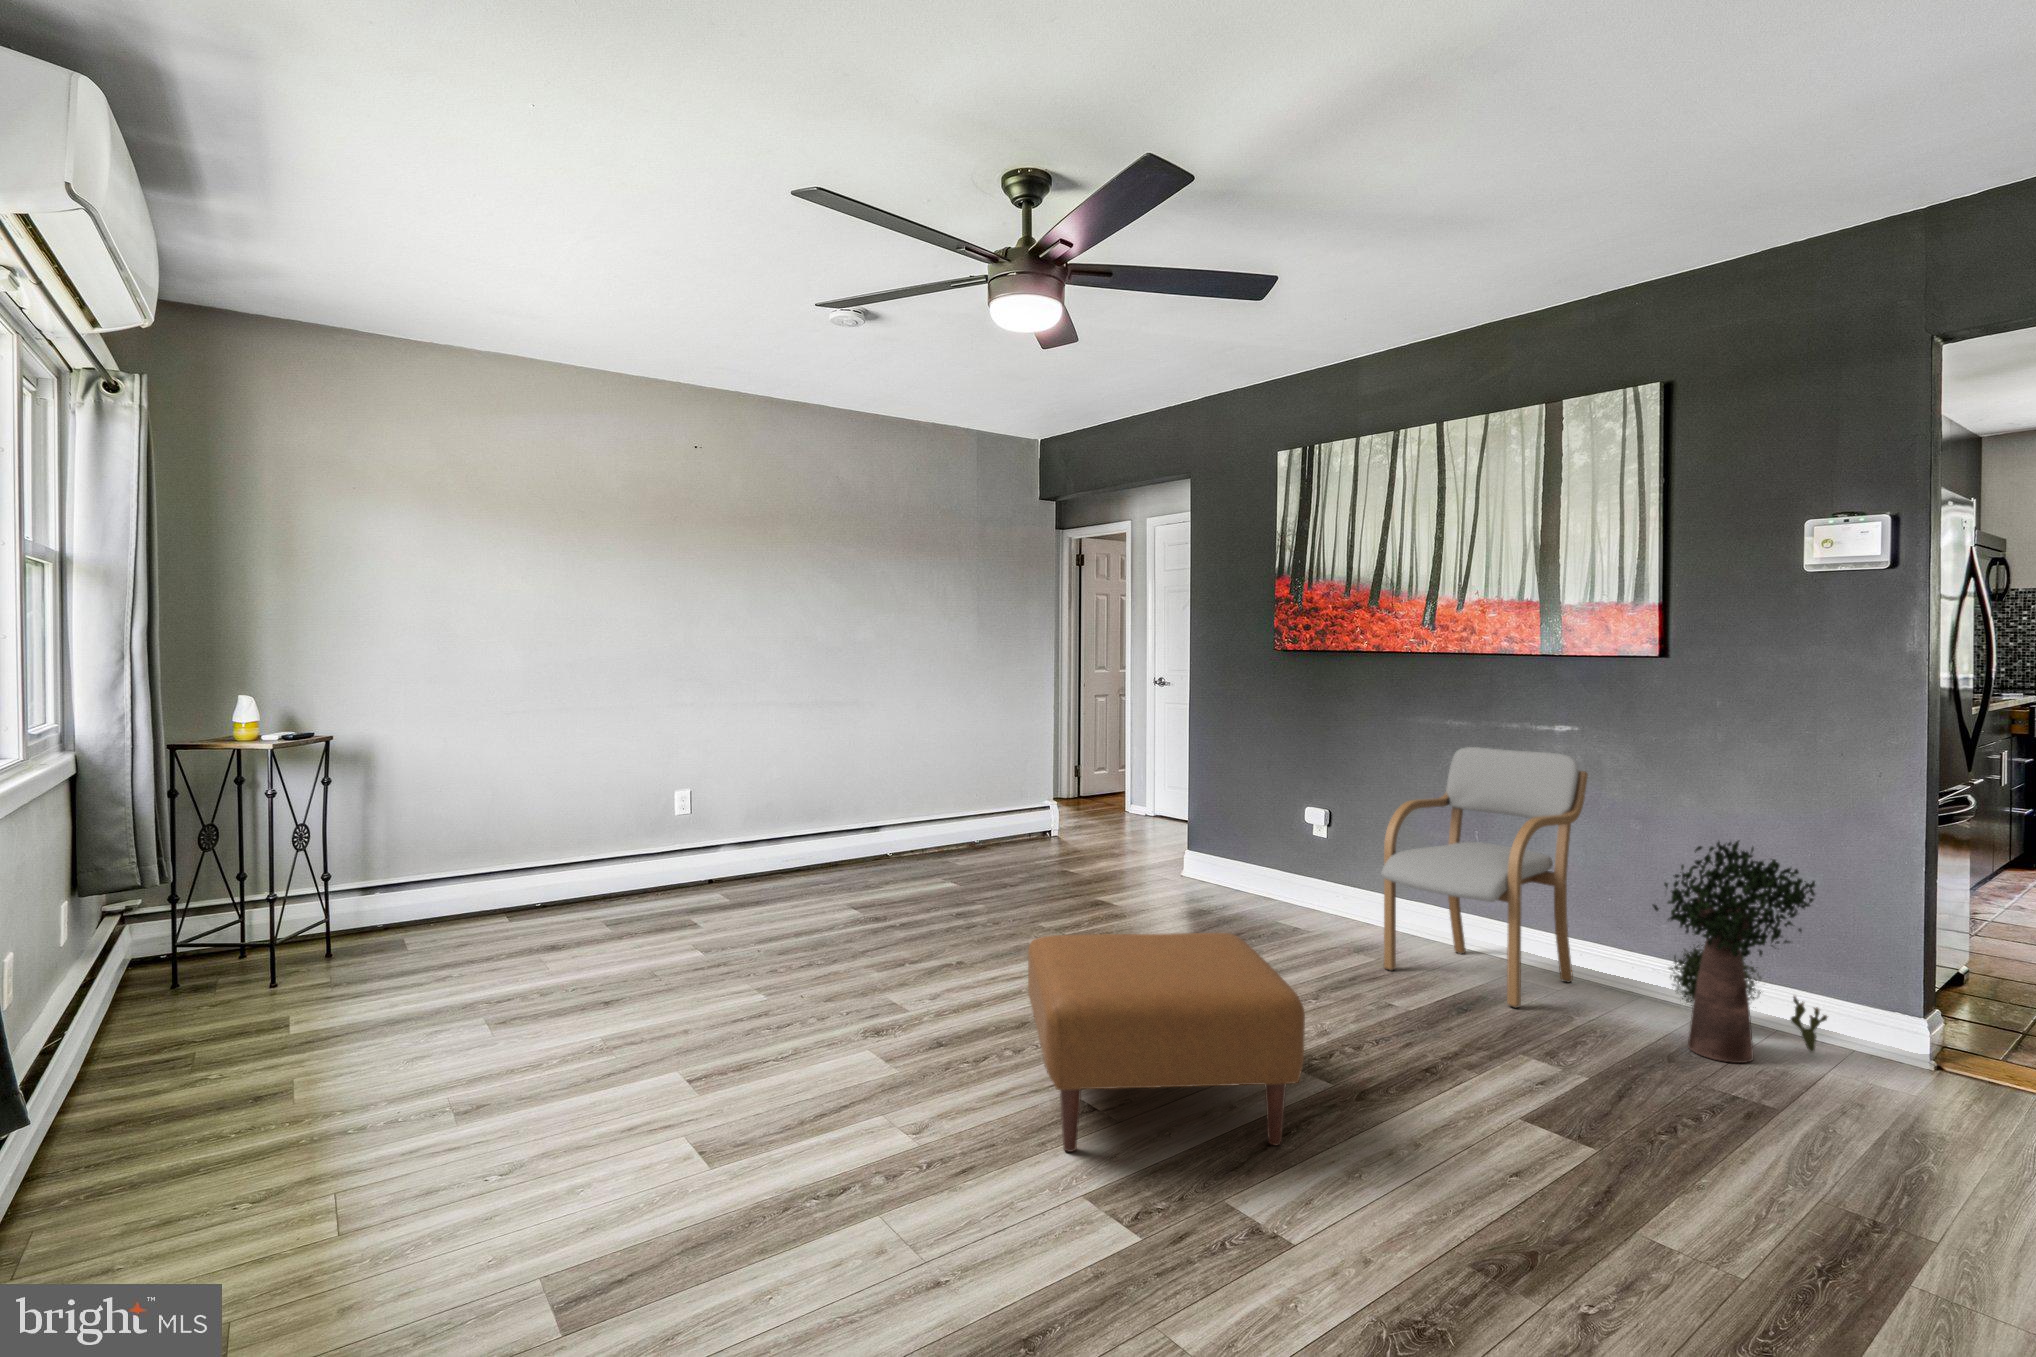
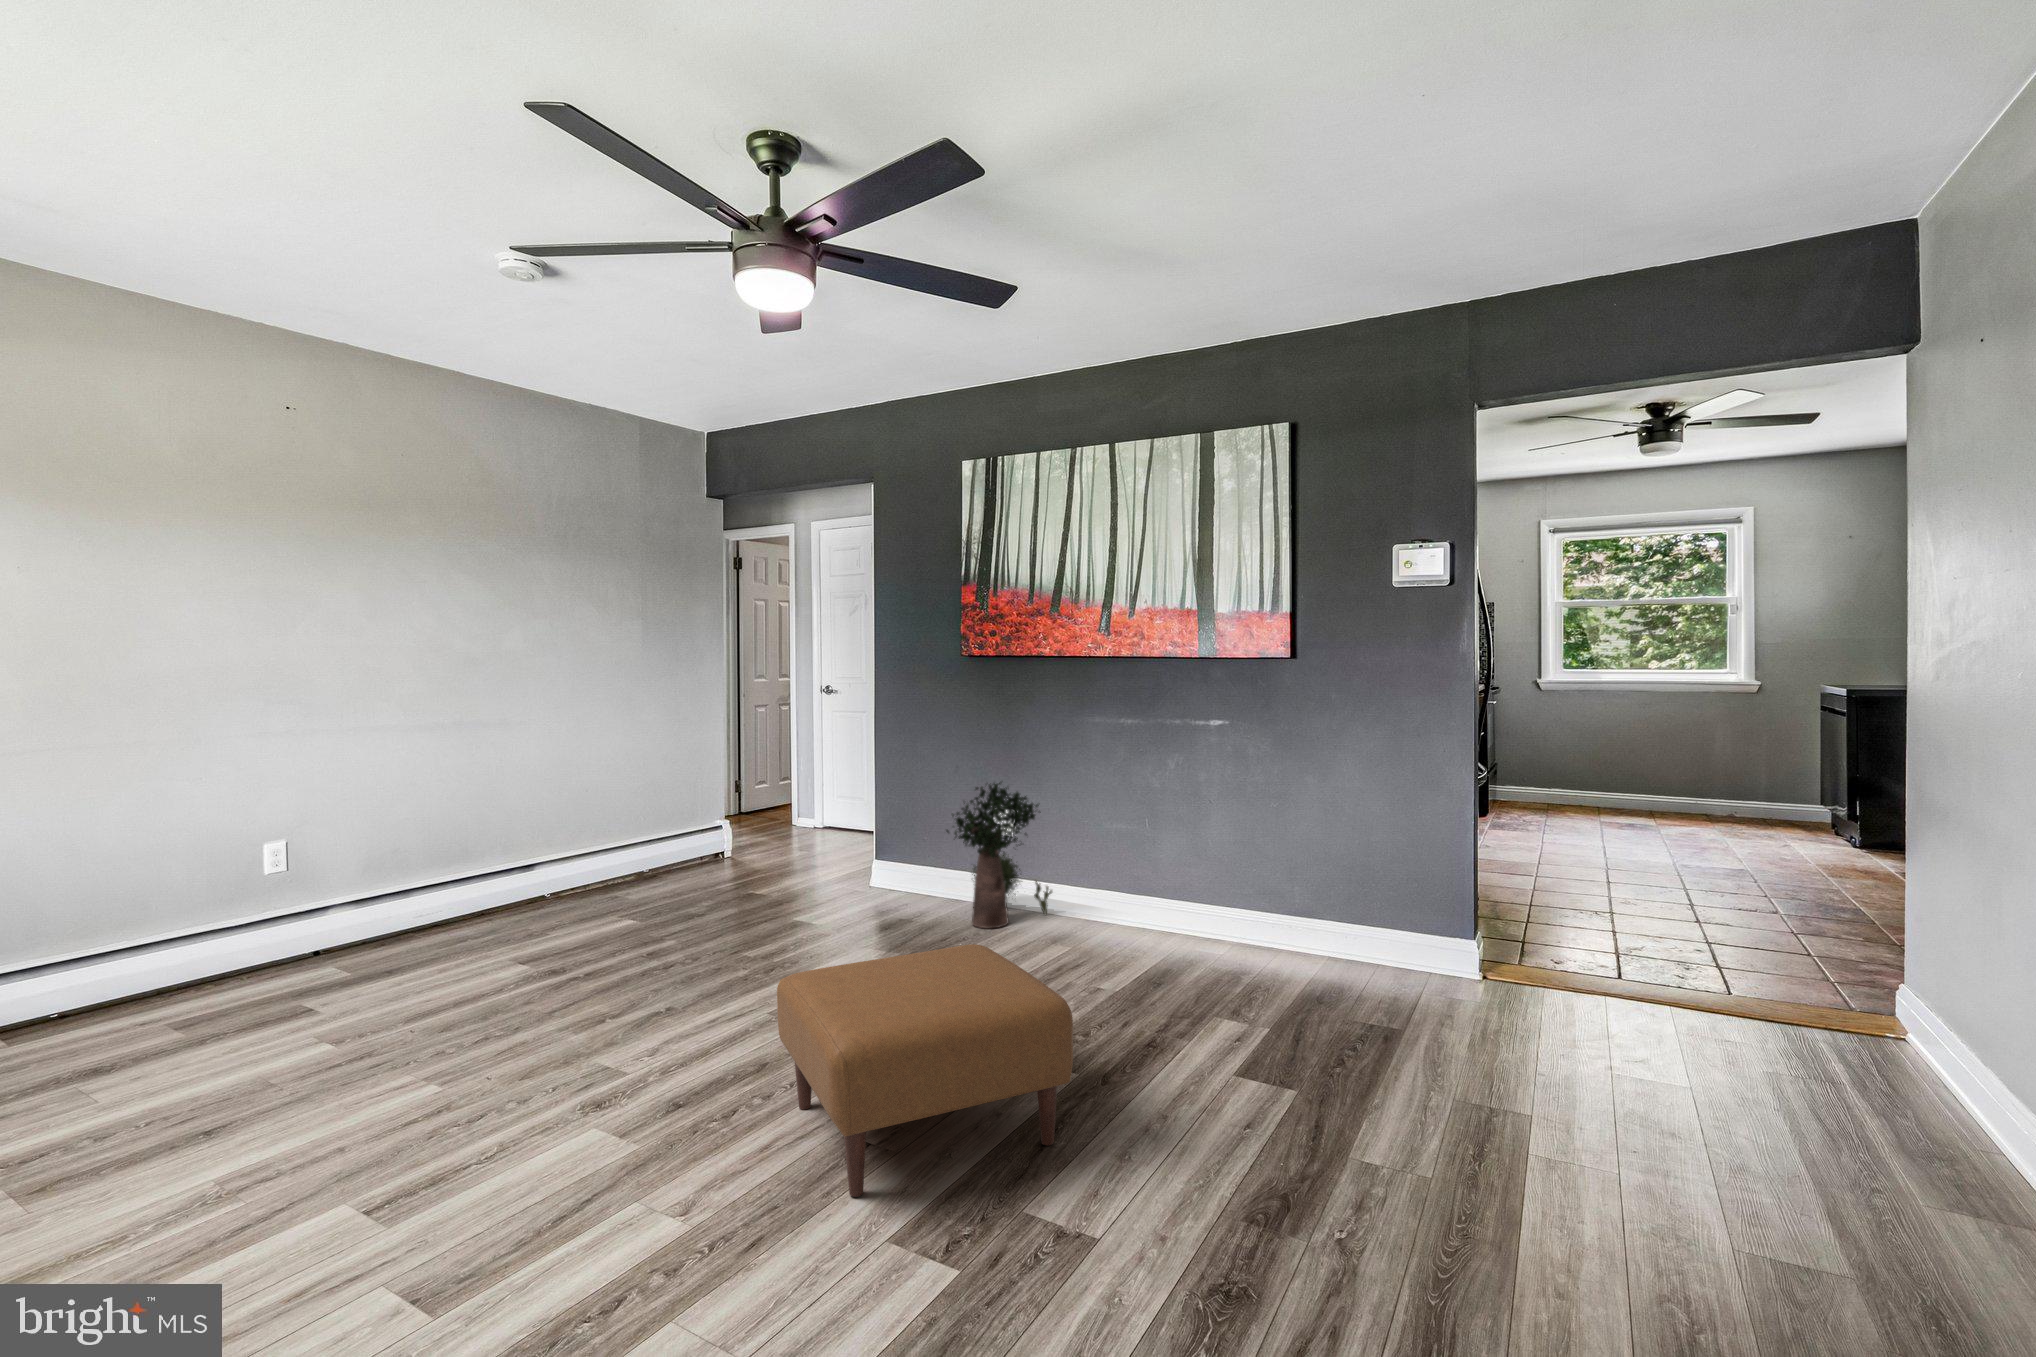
armchair: present [1381,747,1588,1008] -> none [1083,742,1245,973]
potted plant: present [1653,841,1827,1063] -> present [946,783,1052,928]

